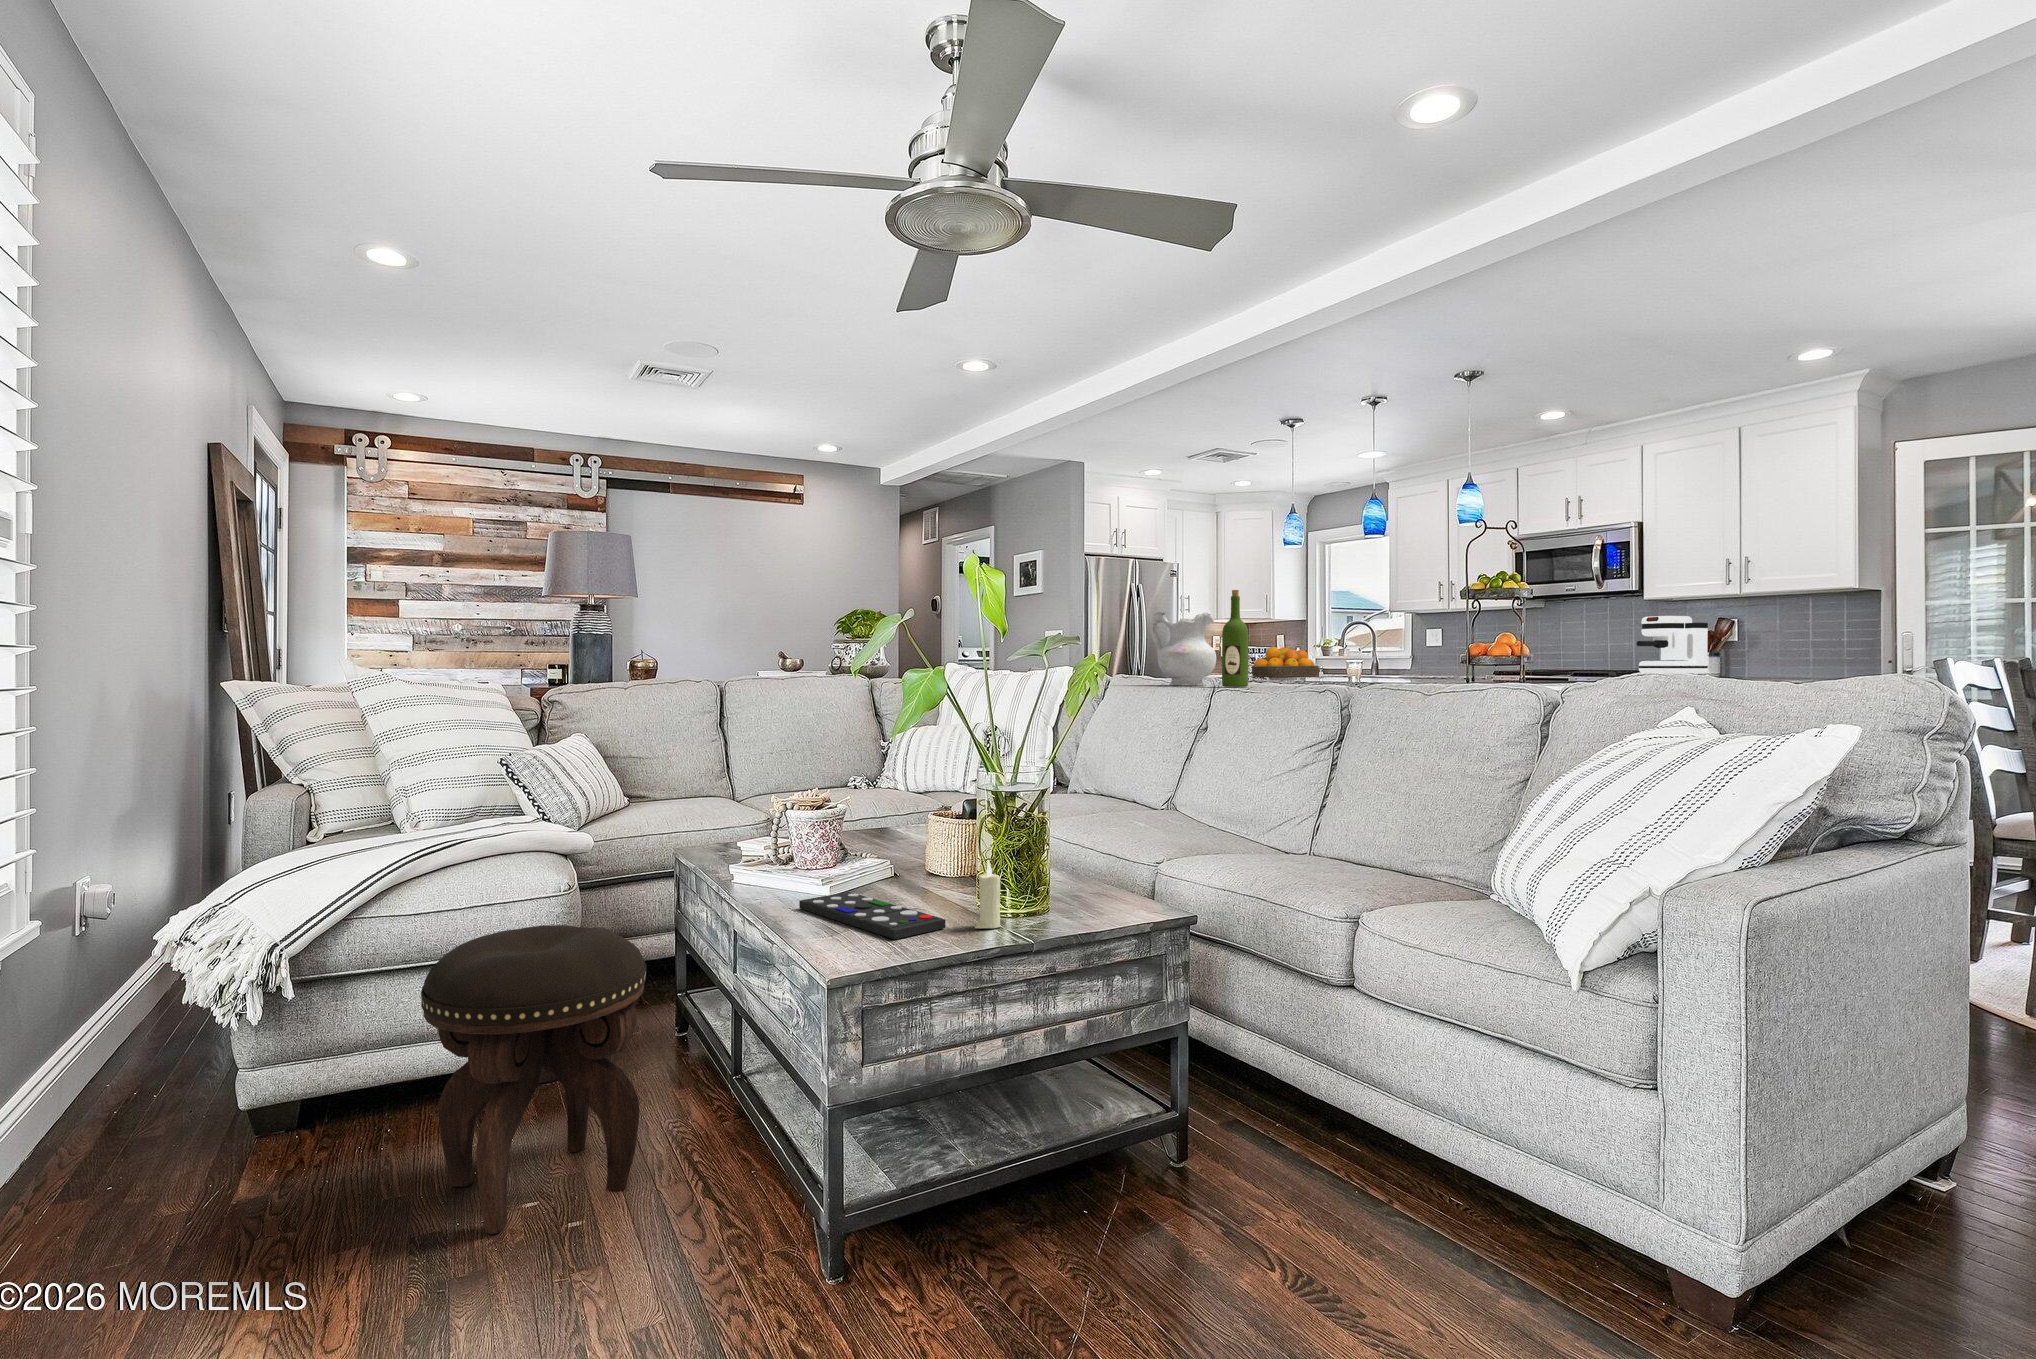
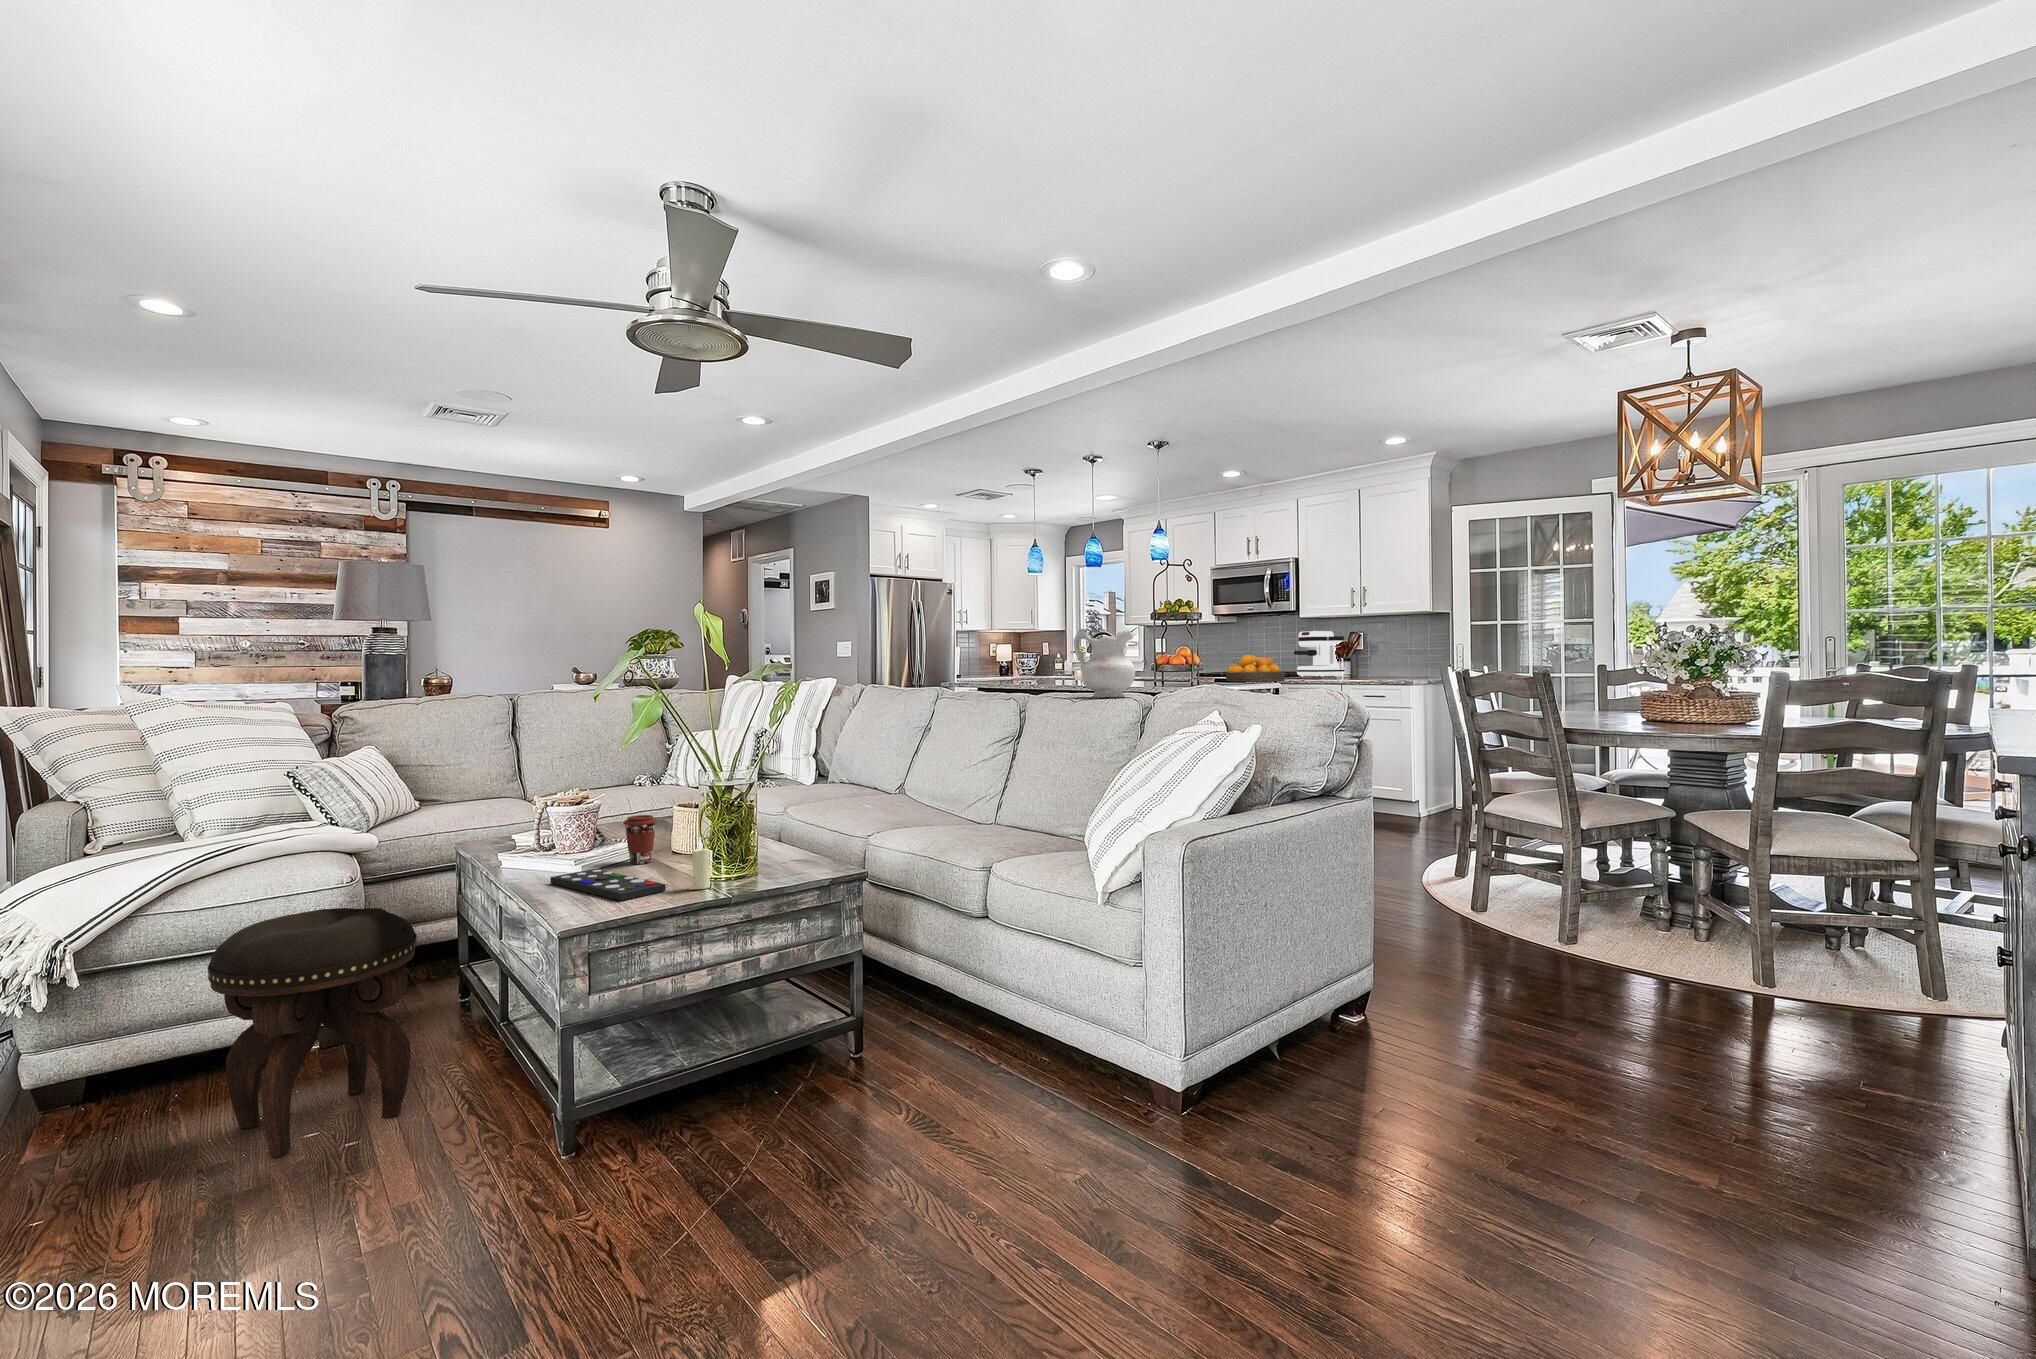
wine bottle: present [1222,590,1248,687] -> none [934,620,955,696]
ceramic pitcher: present [1150,612,1216,686] -> present [1074,629,1135,697]
fruit bowl: present [1252,647,1319,677] -> present [1226,655,1285,681]
coffee cup: none [878,825,918,887] -> present [624,815,657,864]

